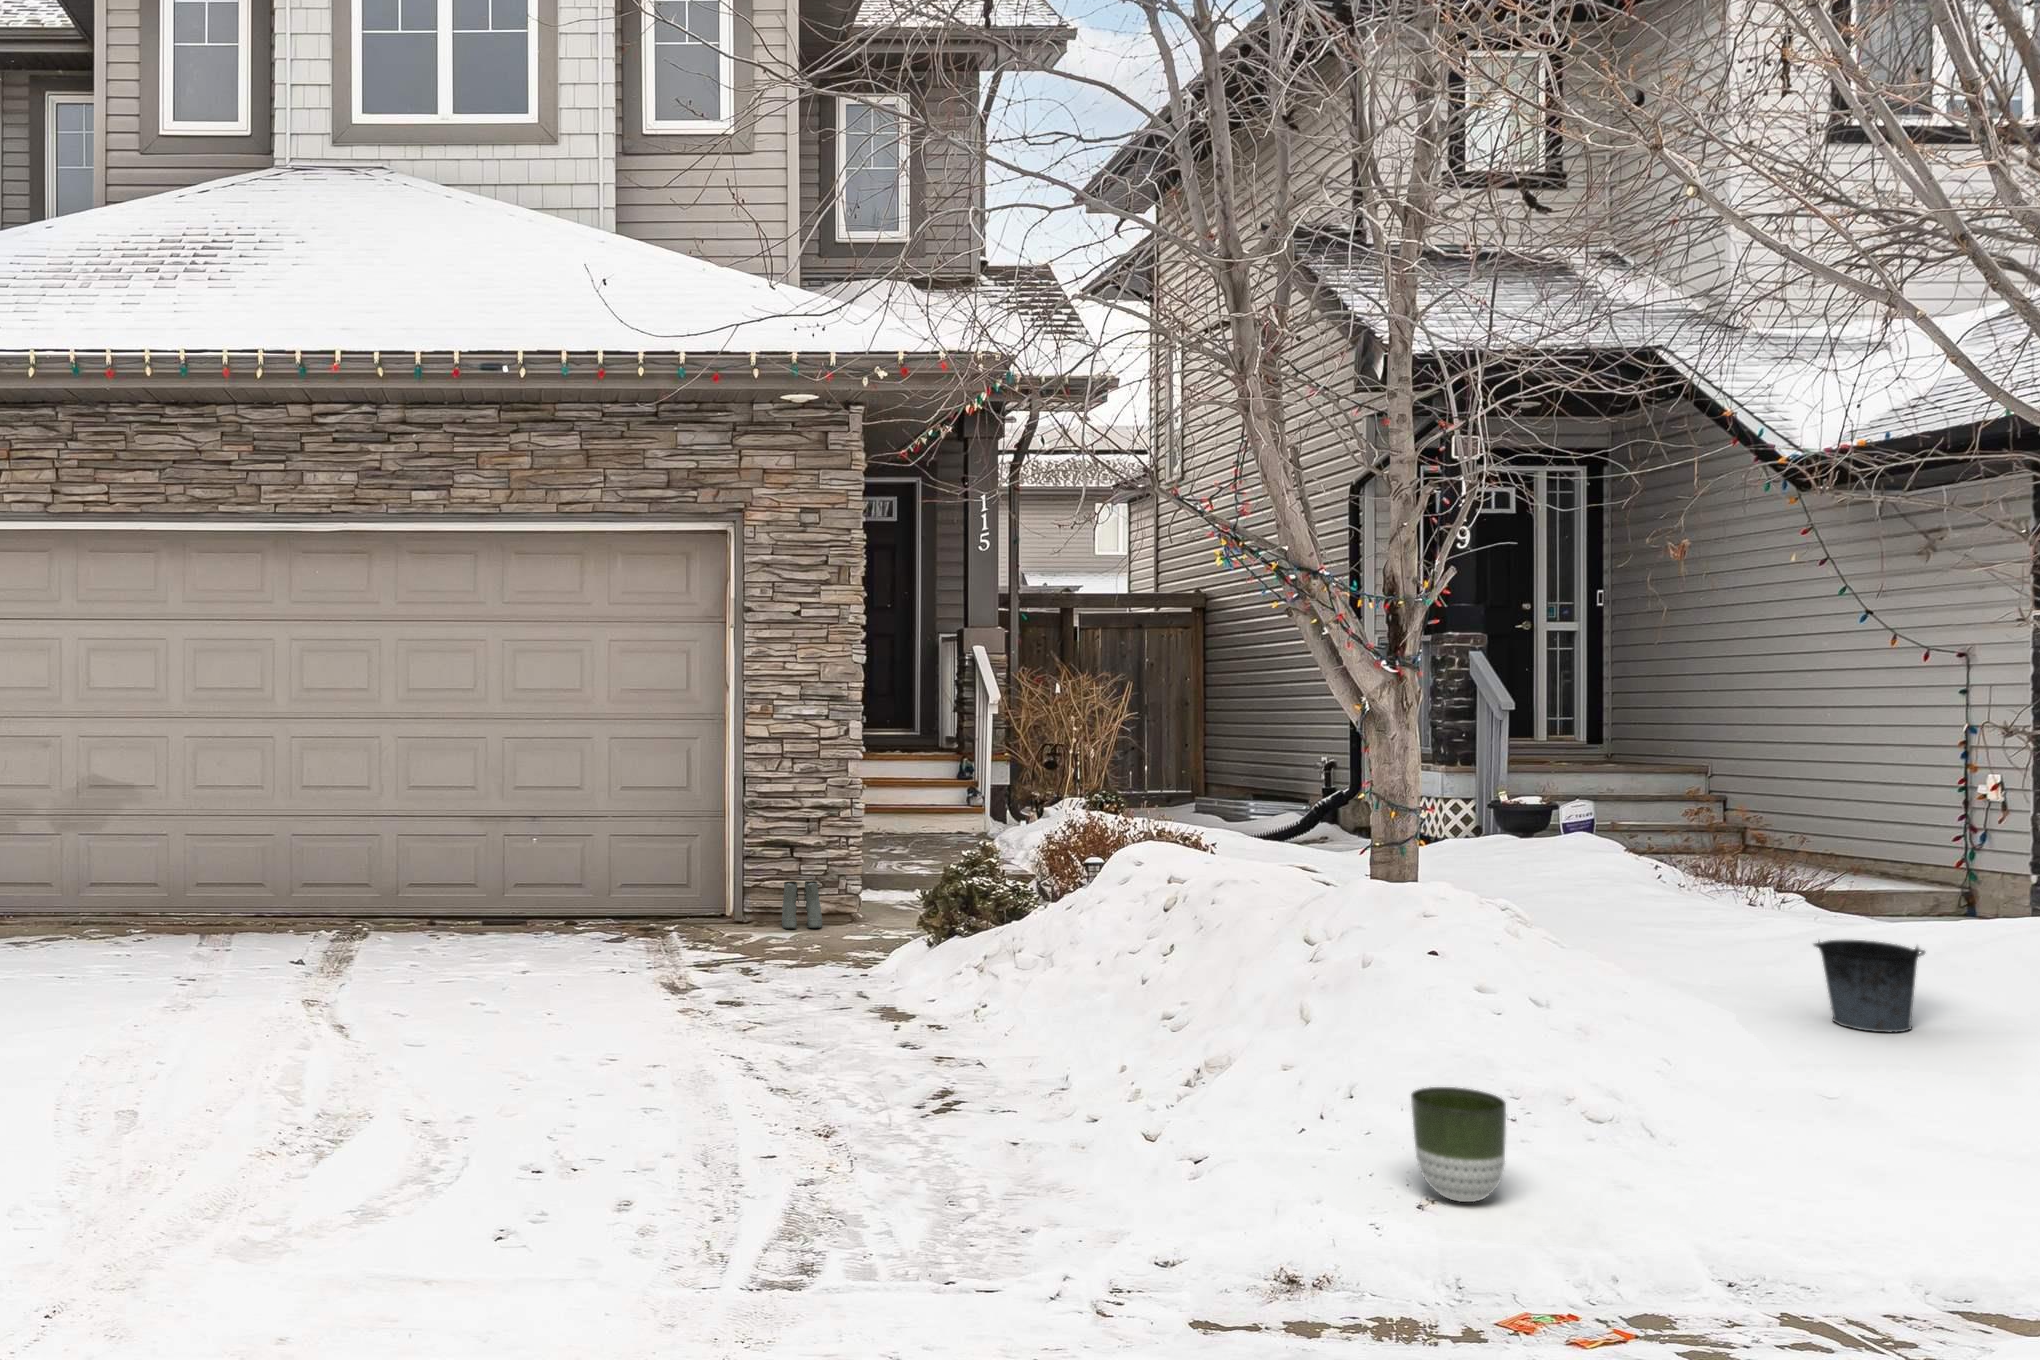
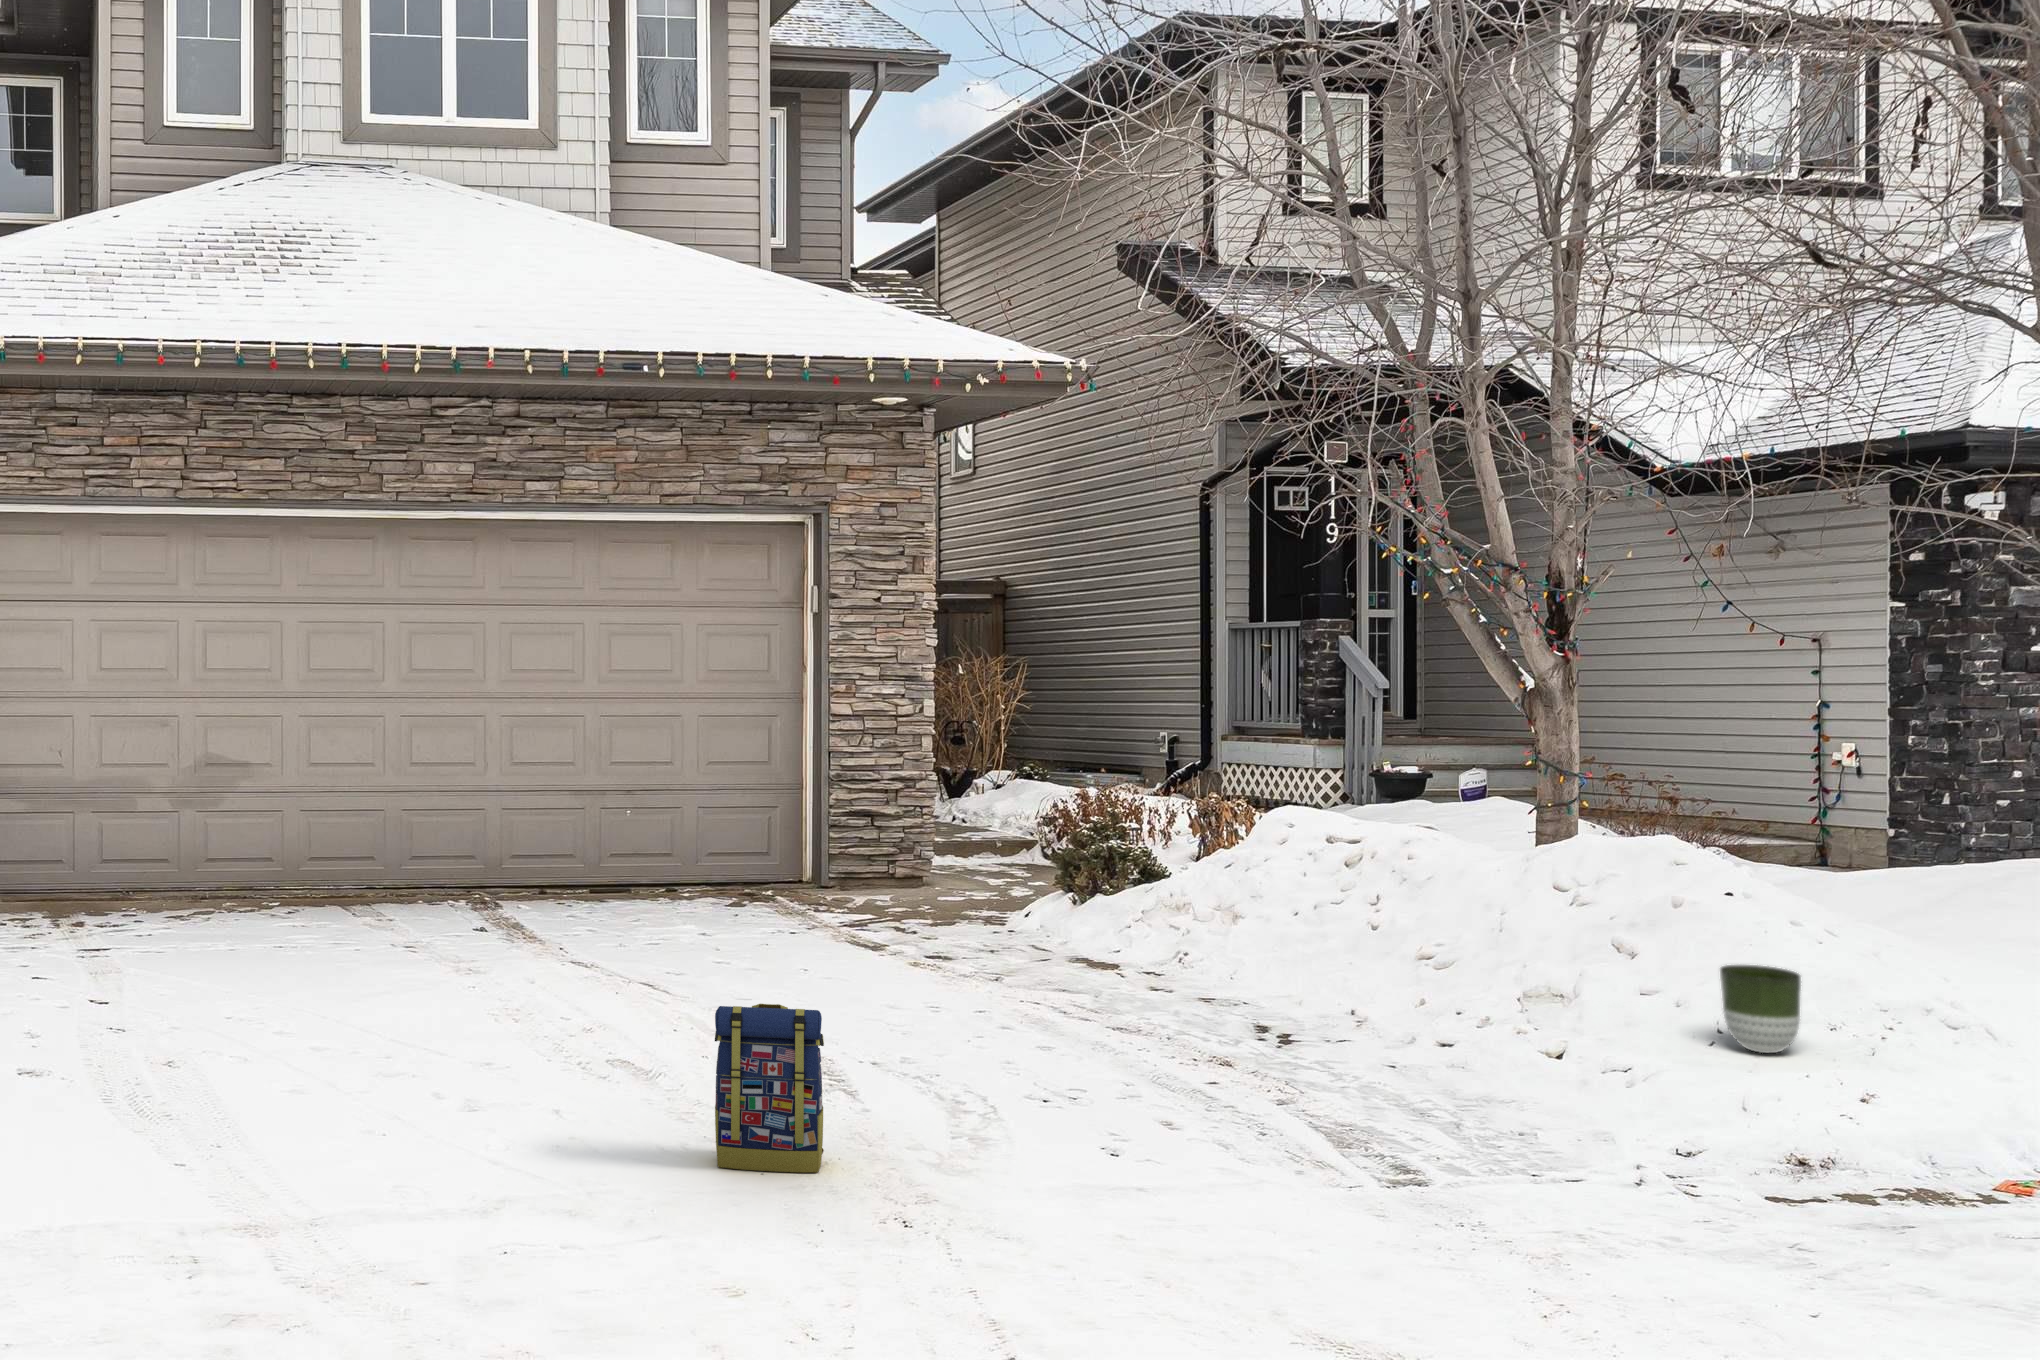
boots: present [782,881,822,929] -> none [866,846,906,889]
bucket: present [1814,940,1925,1032] -> none [1874,858,1965,932]
backpack: none [21,1110,156,1315] -> present [715,1004,824,1173]

